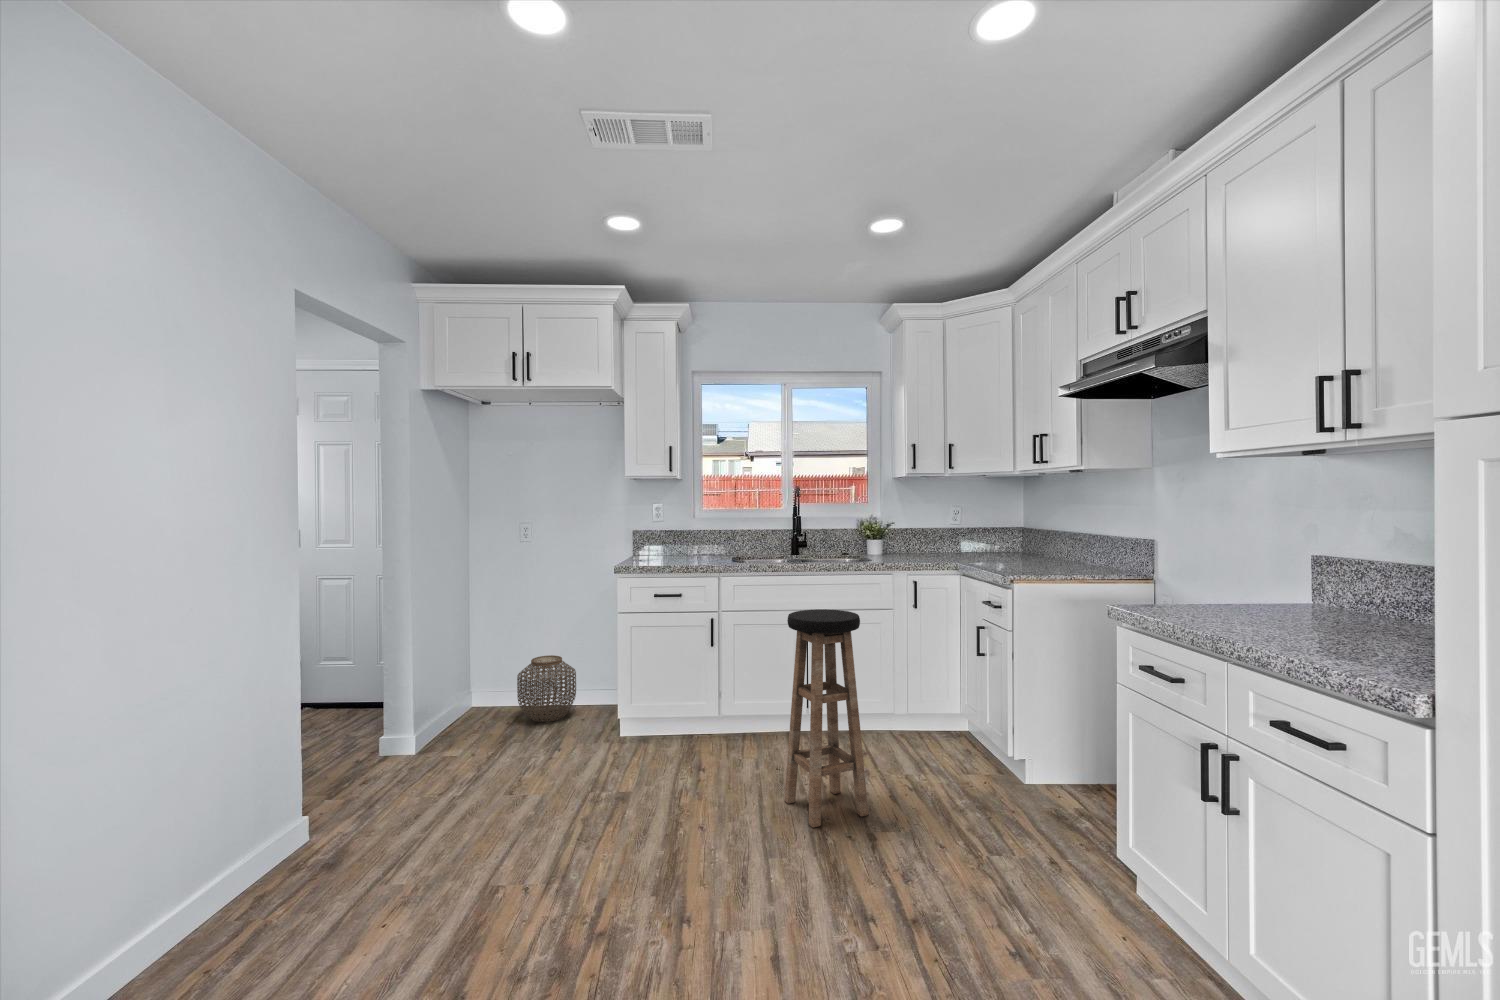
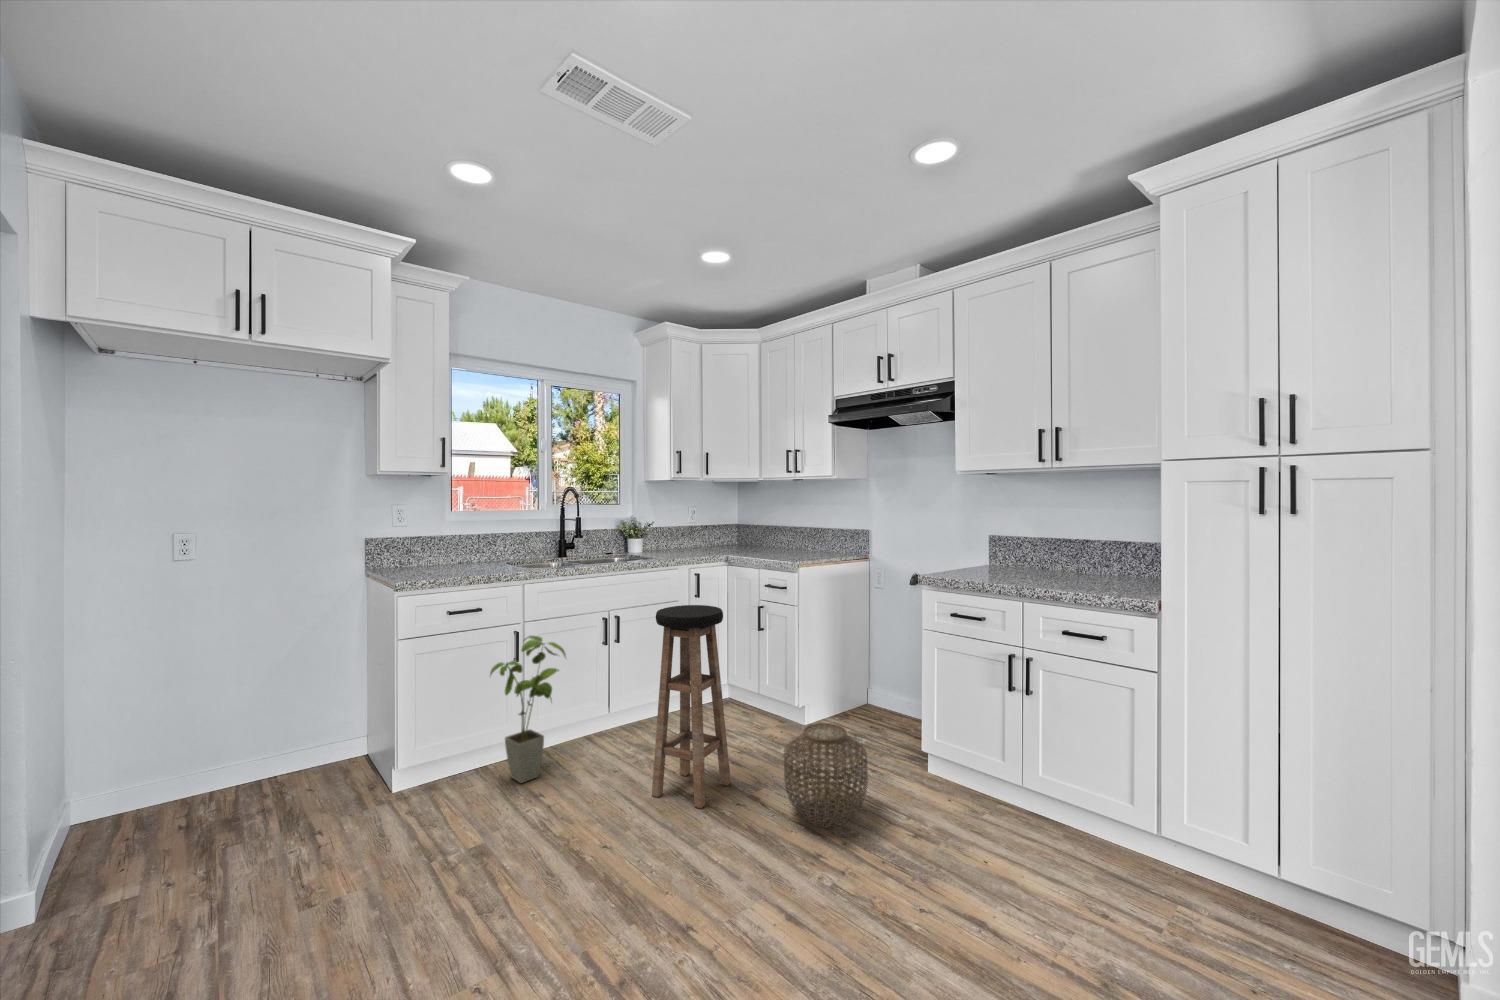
house plant: none [681,622,750,756] -> present [490,636,566,783]
woven basket: present [517,655,576,722] -> present [784,723,868,827]

